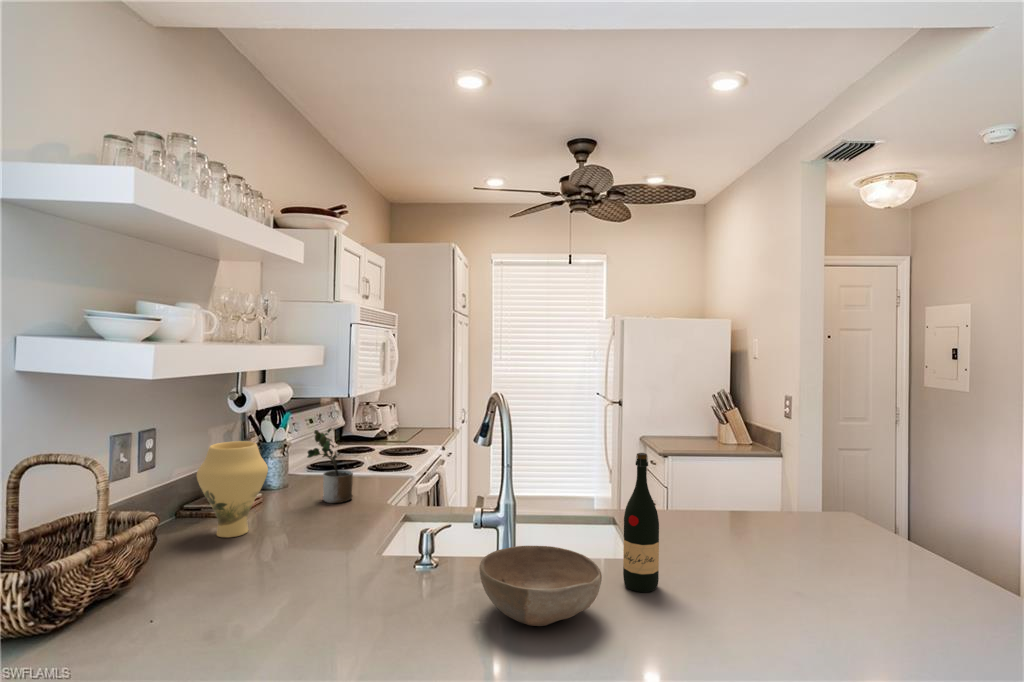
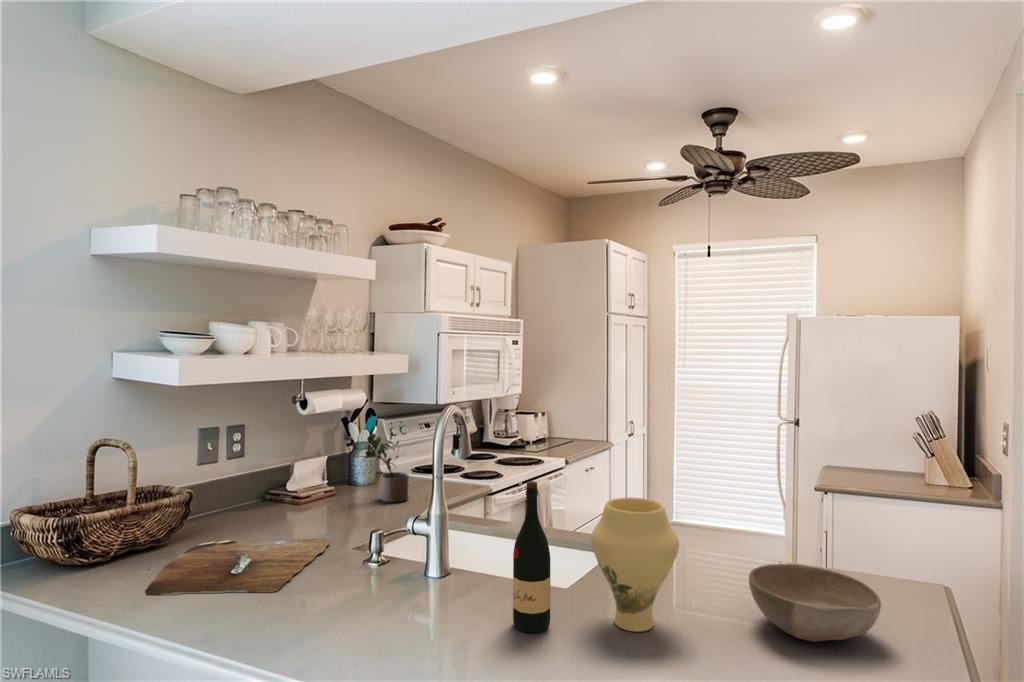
vase: present [197,441,268,537] -> present [591,497,679,632]
bowl: present [479,546,602,626] -> present [749,564,881,642]
cutting board: none [166,547,360,647] -> present [145,539,331,595]

